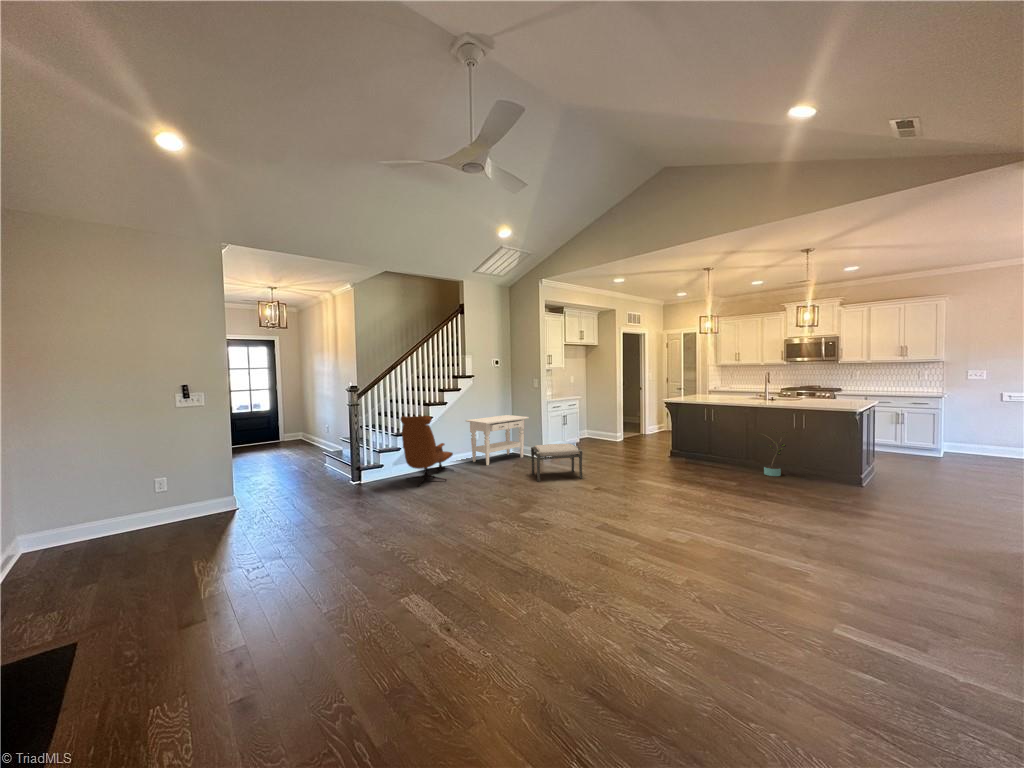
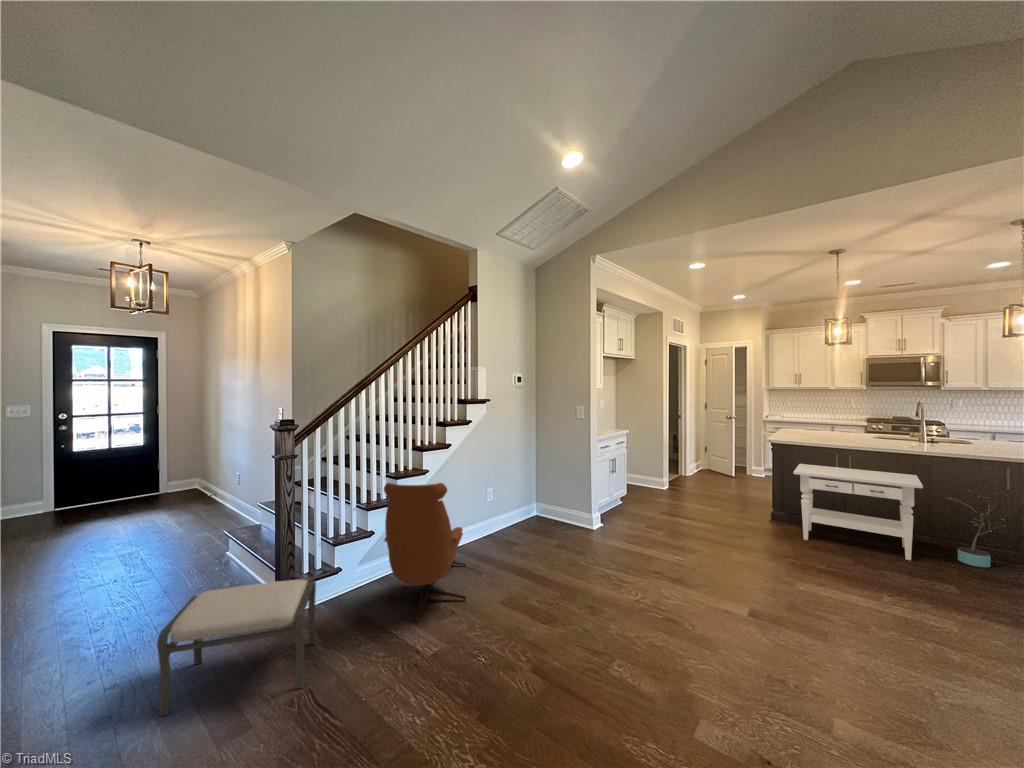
side table: present [466,415,529,465] -> present [794,464,923,560]
ottoman: present [531,444,582,481] -> present [157,580,316,716]

